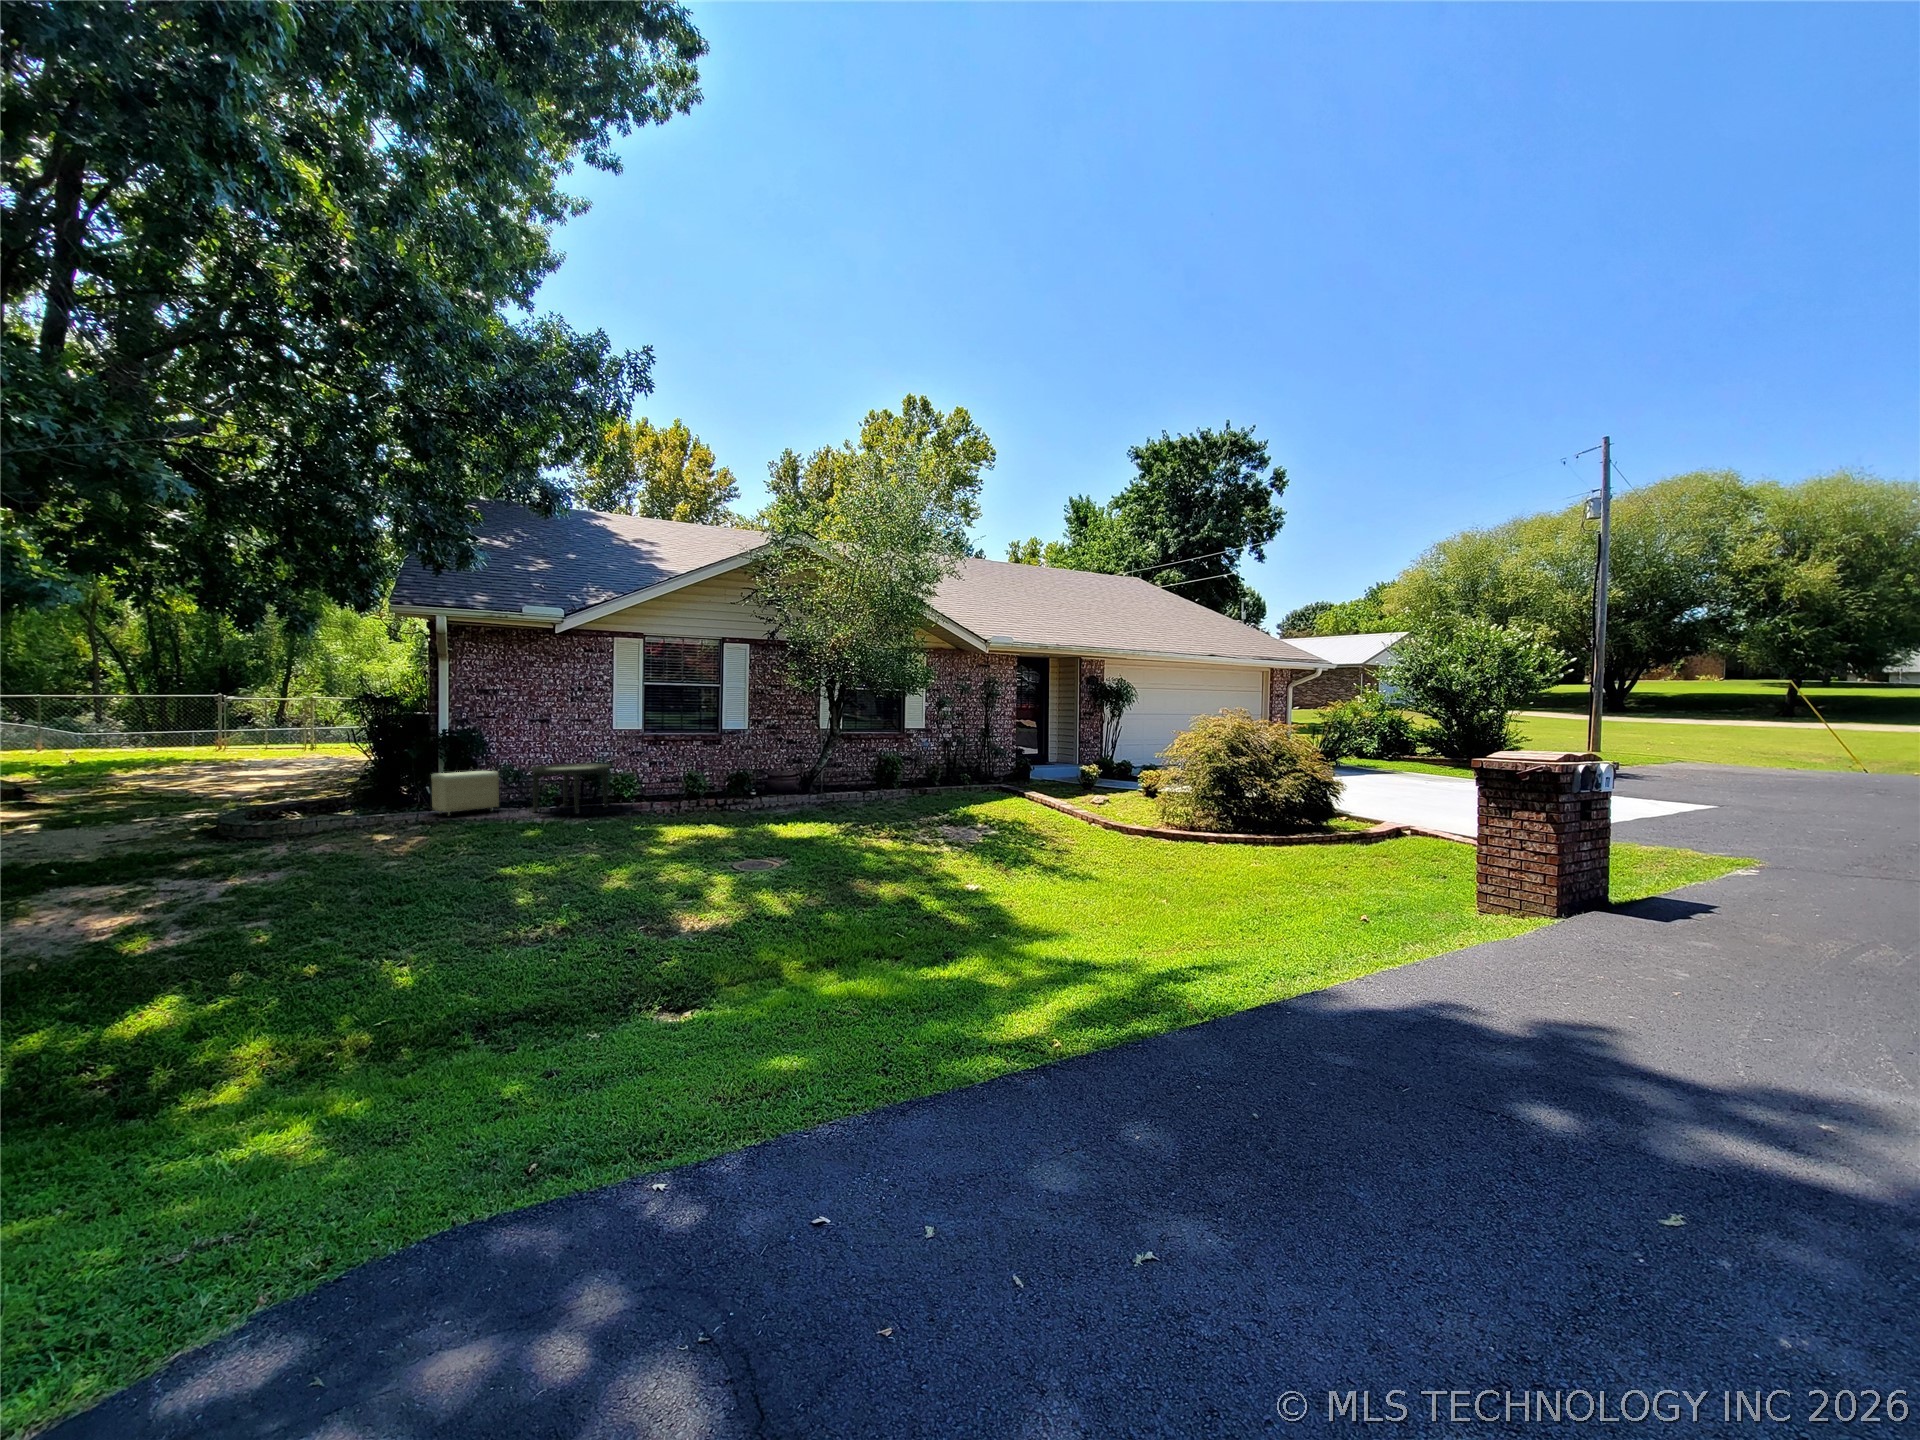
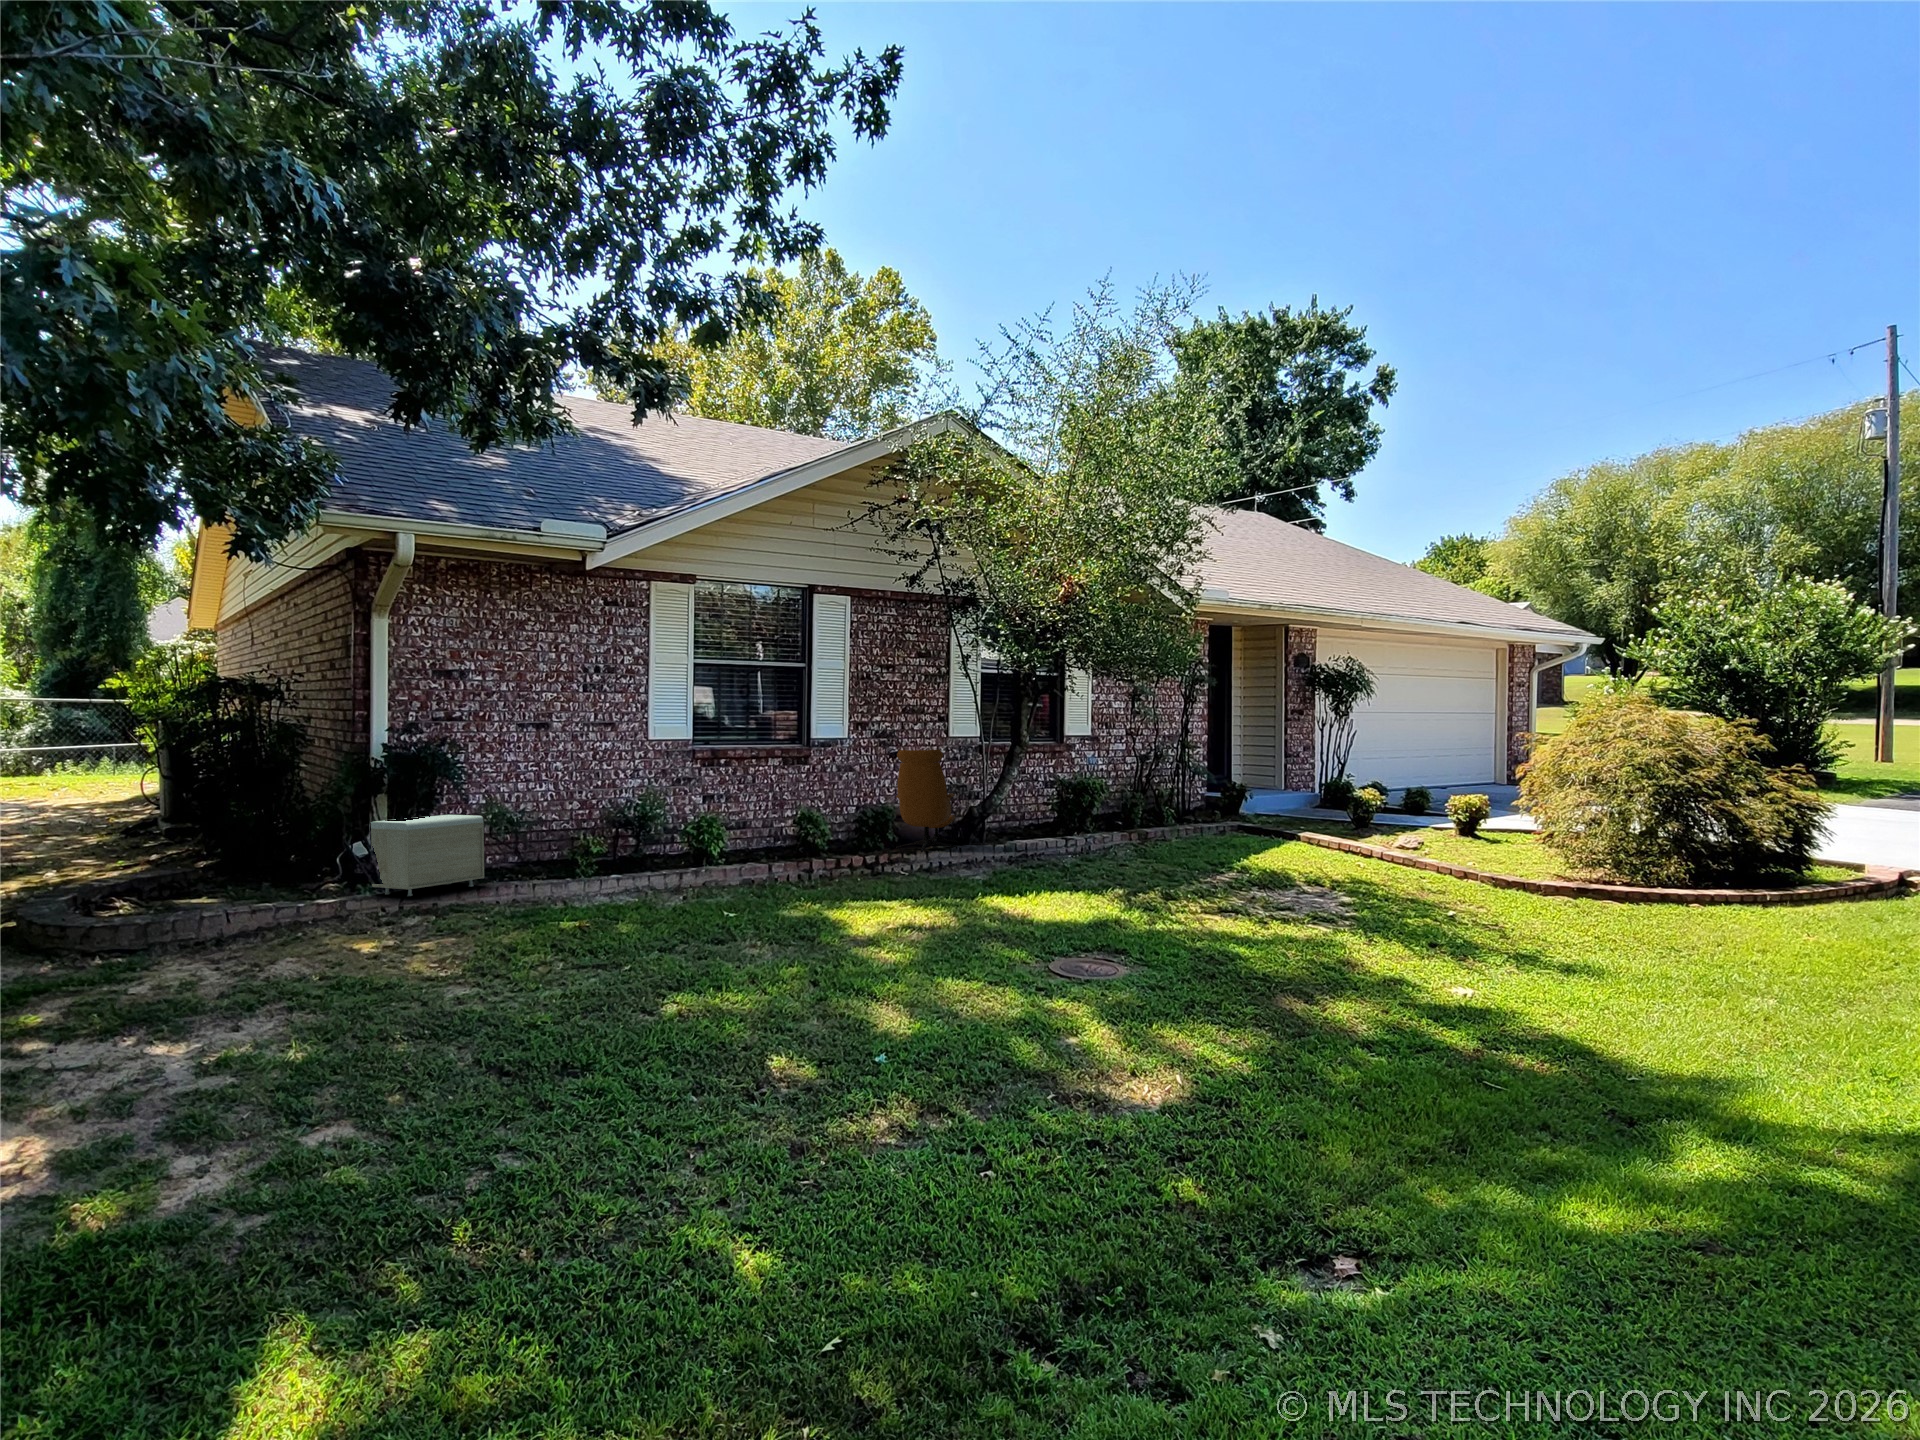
lounge chair: none [766,737,817,798] -> present [896,749,958,852]
round table: present [530,764,610,813] -> none [539,799,677,886]

